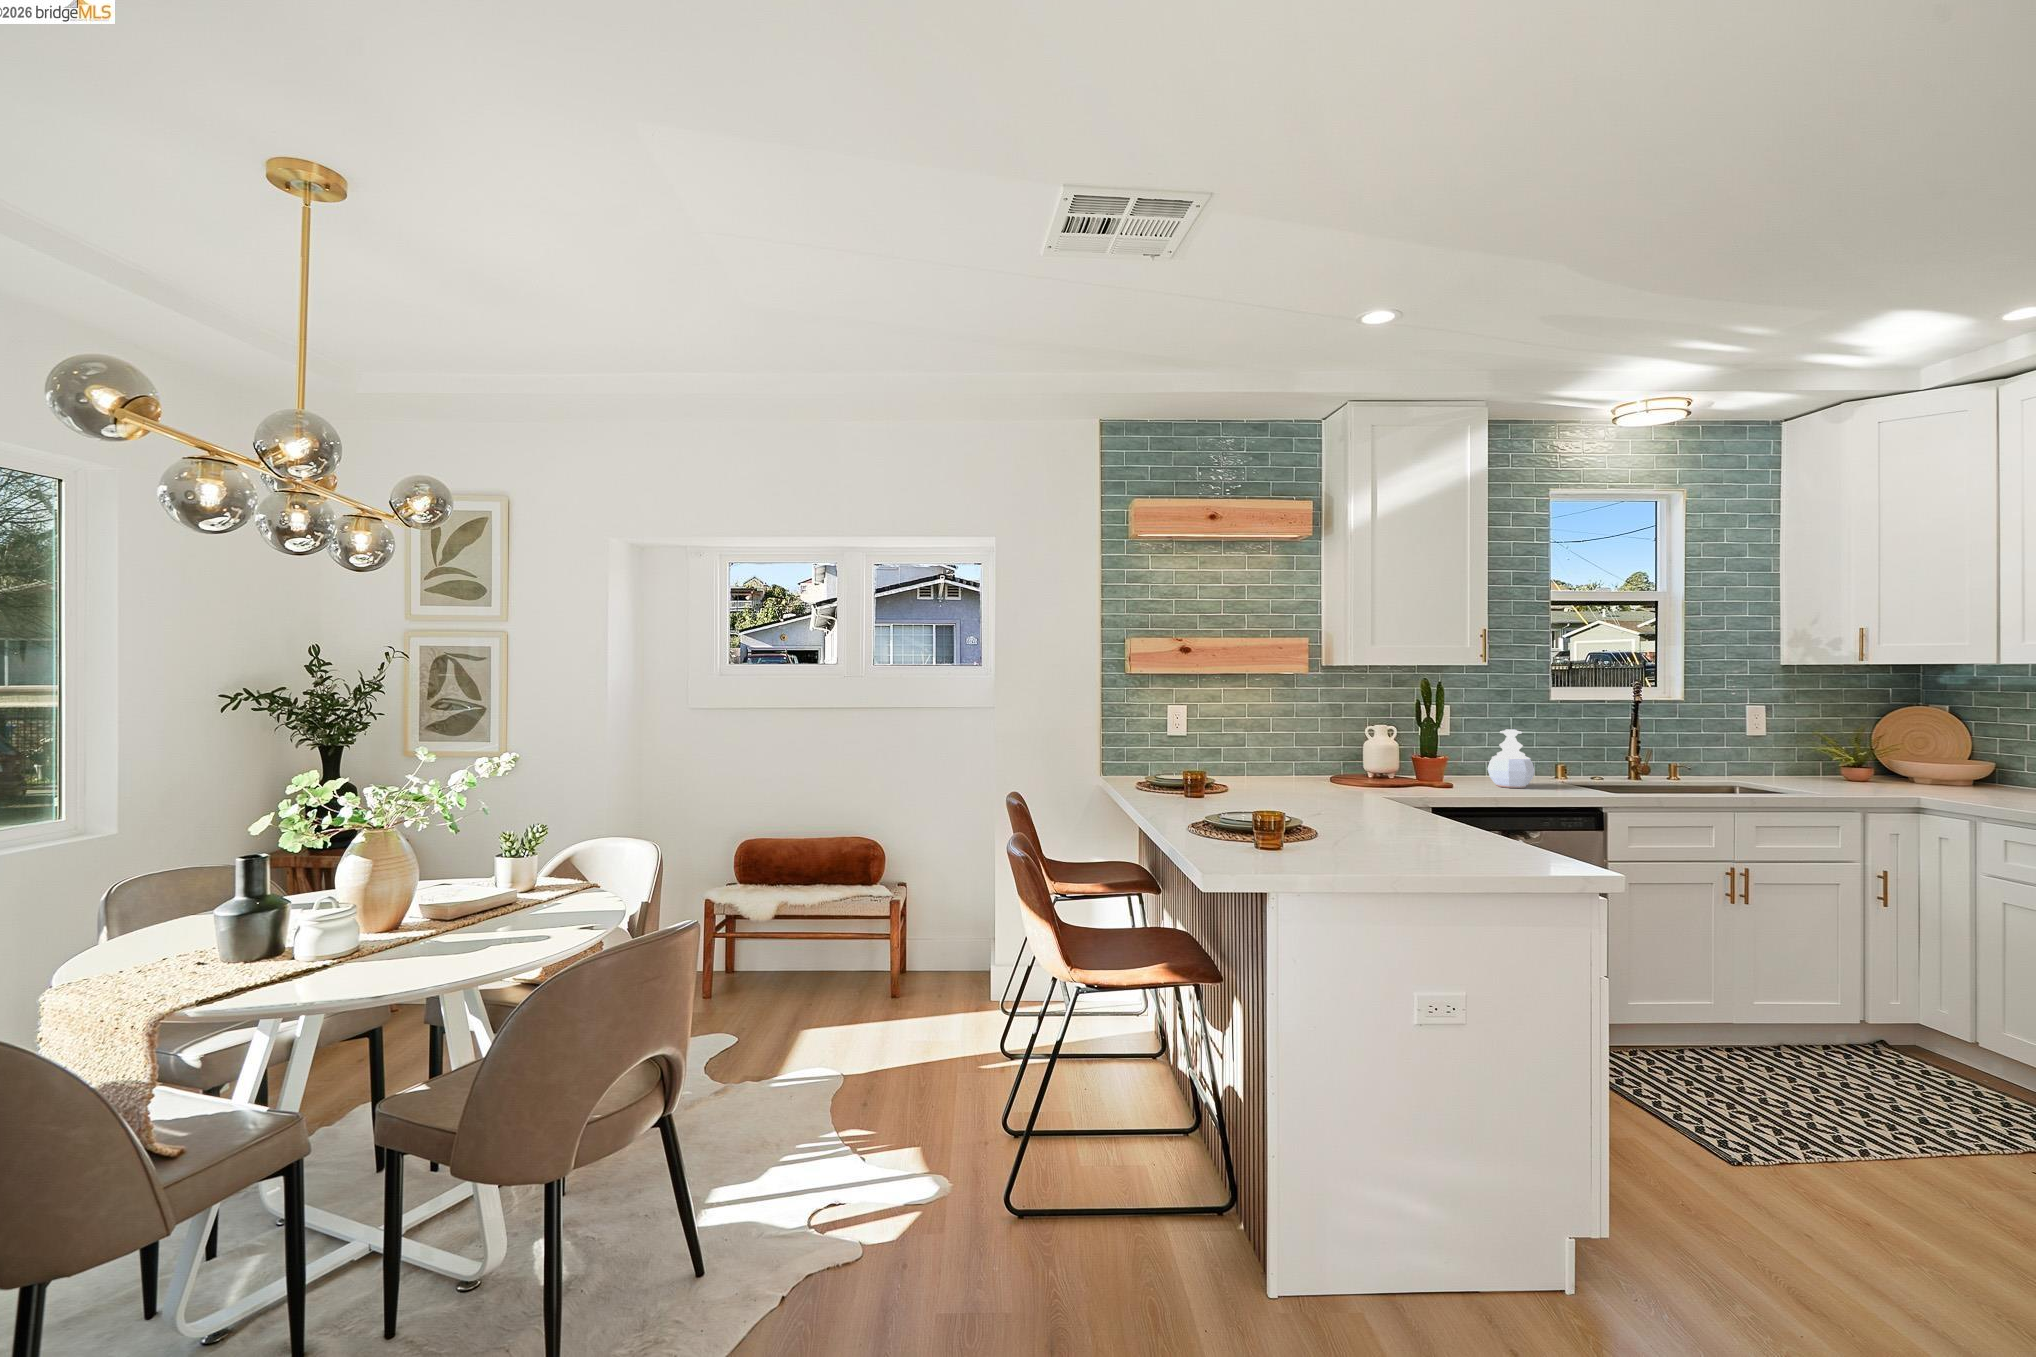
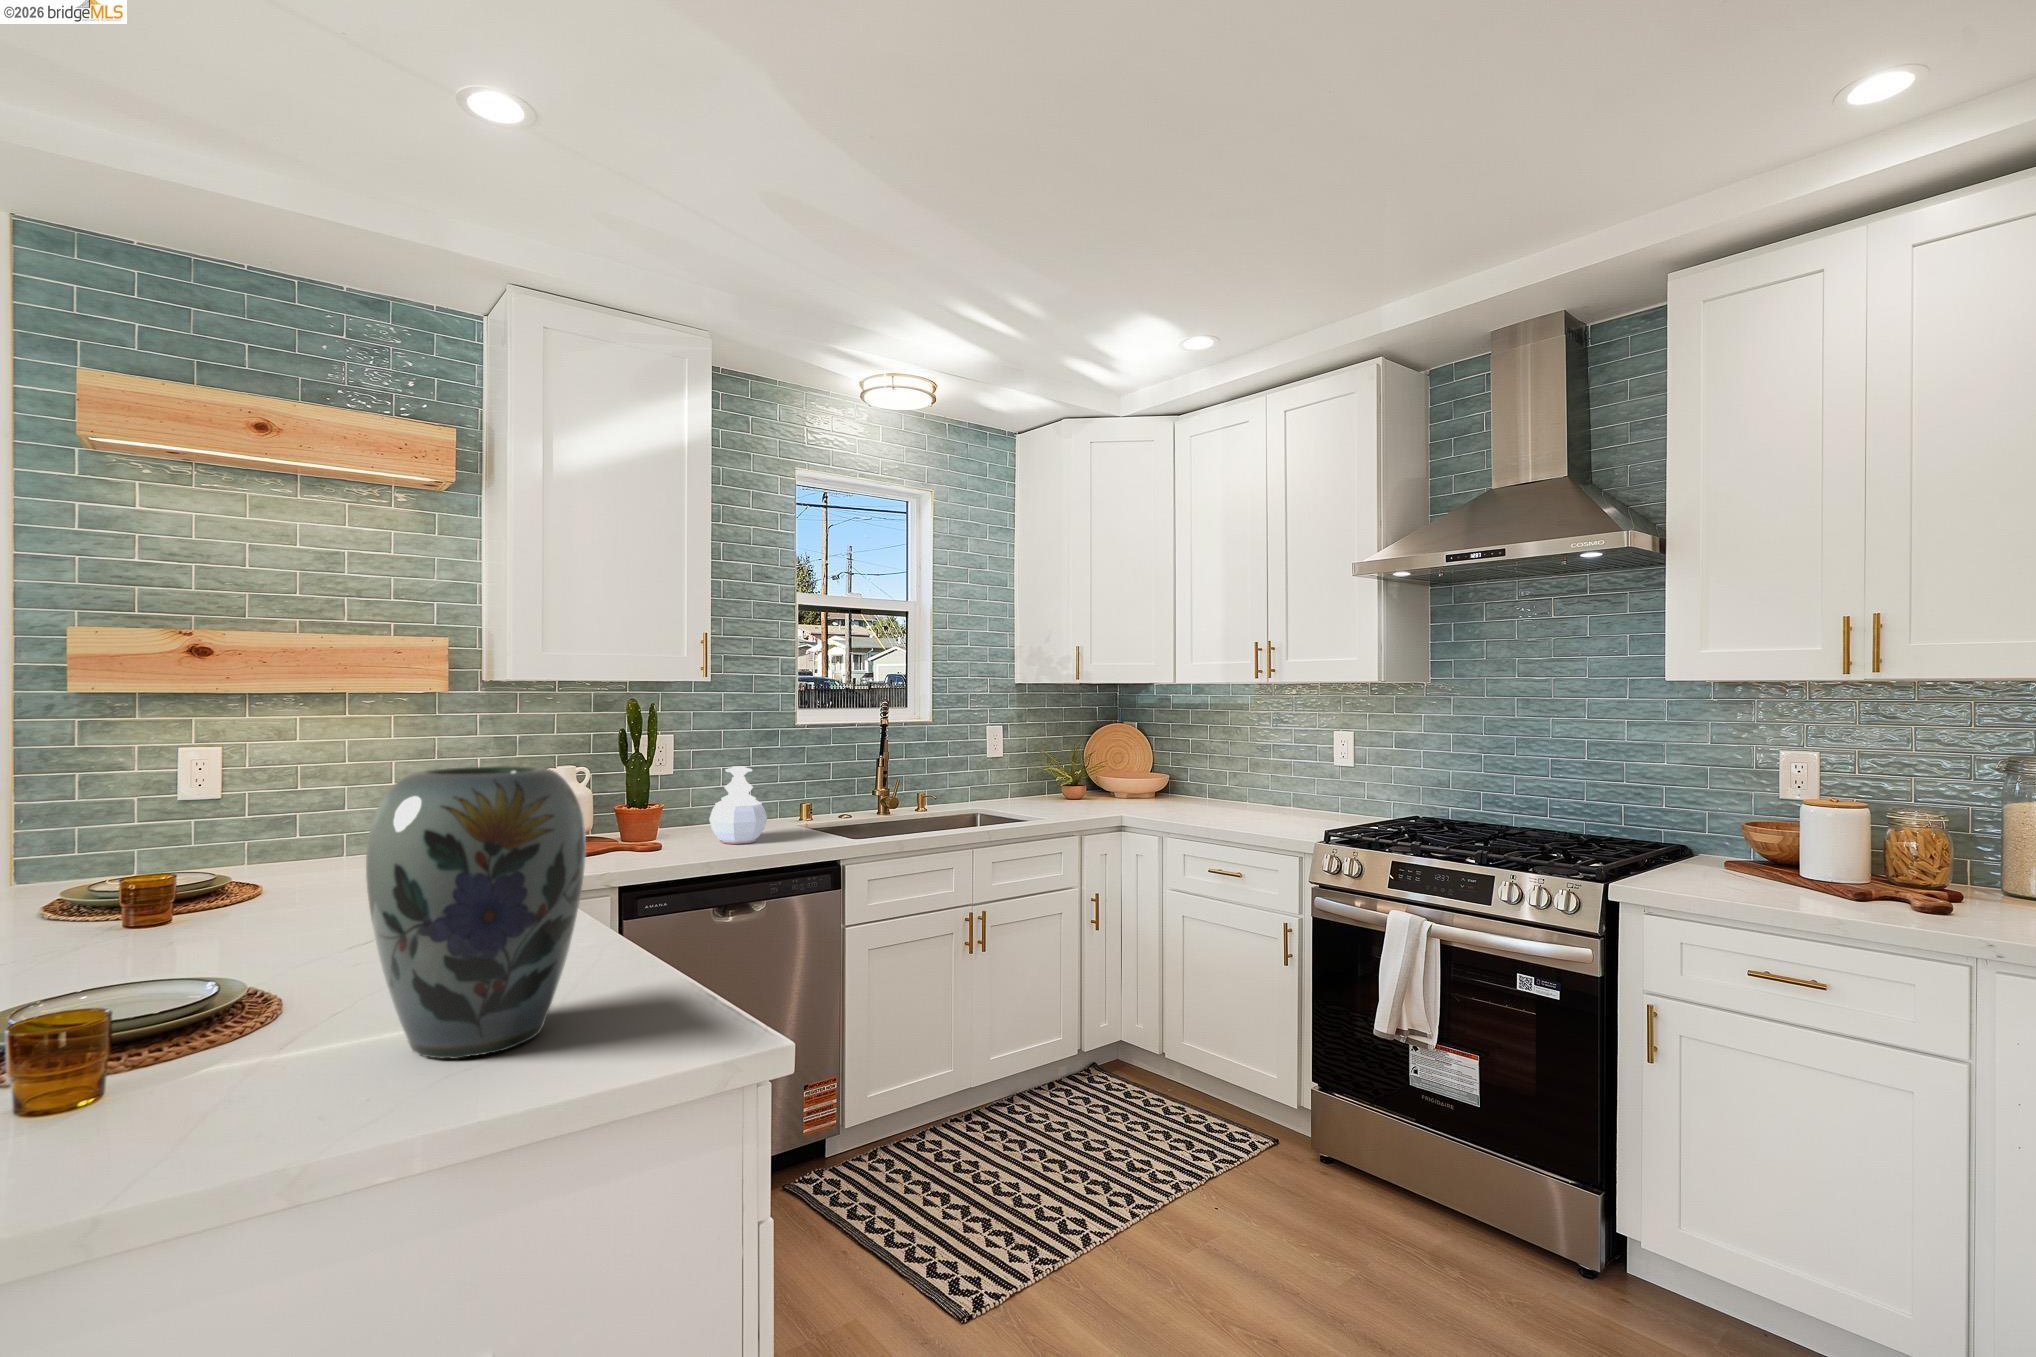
vase: none [1365,704,1467,842] -> present [366,766,586,1059]

